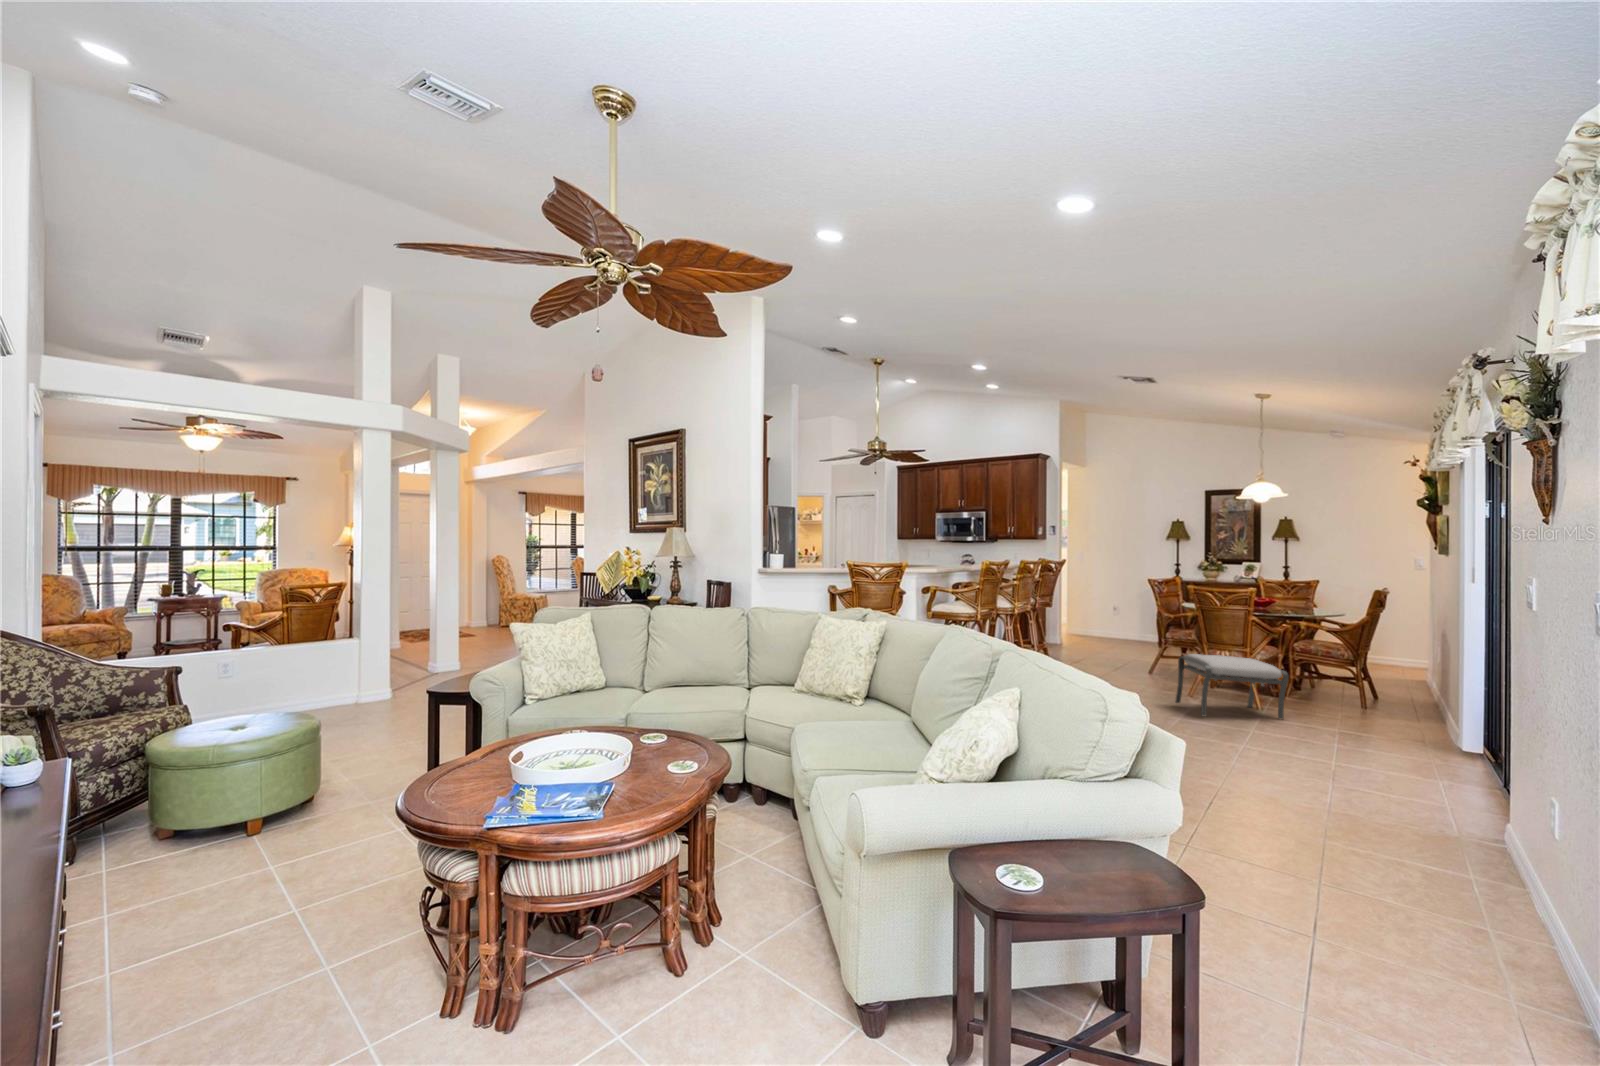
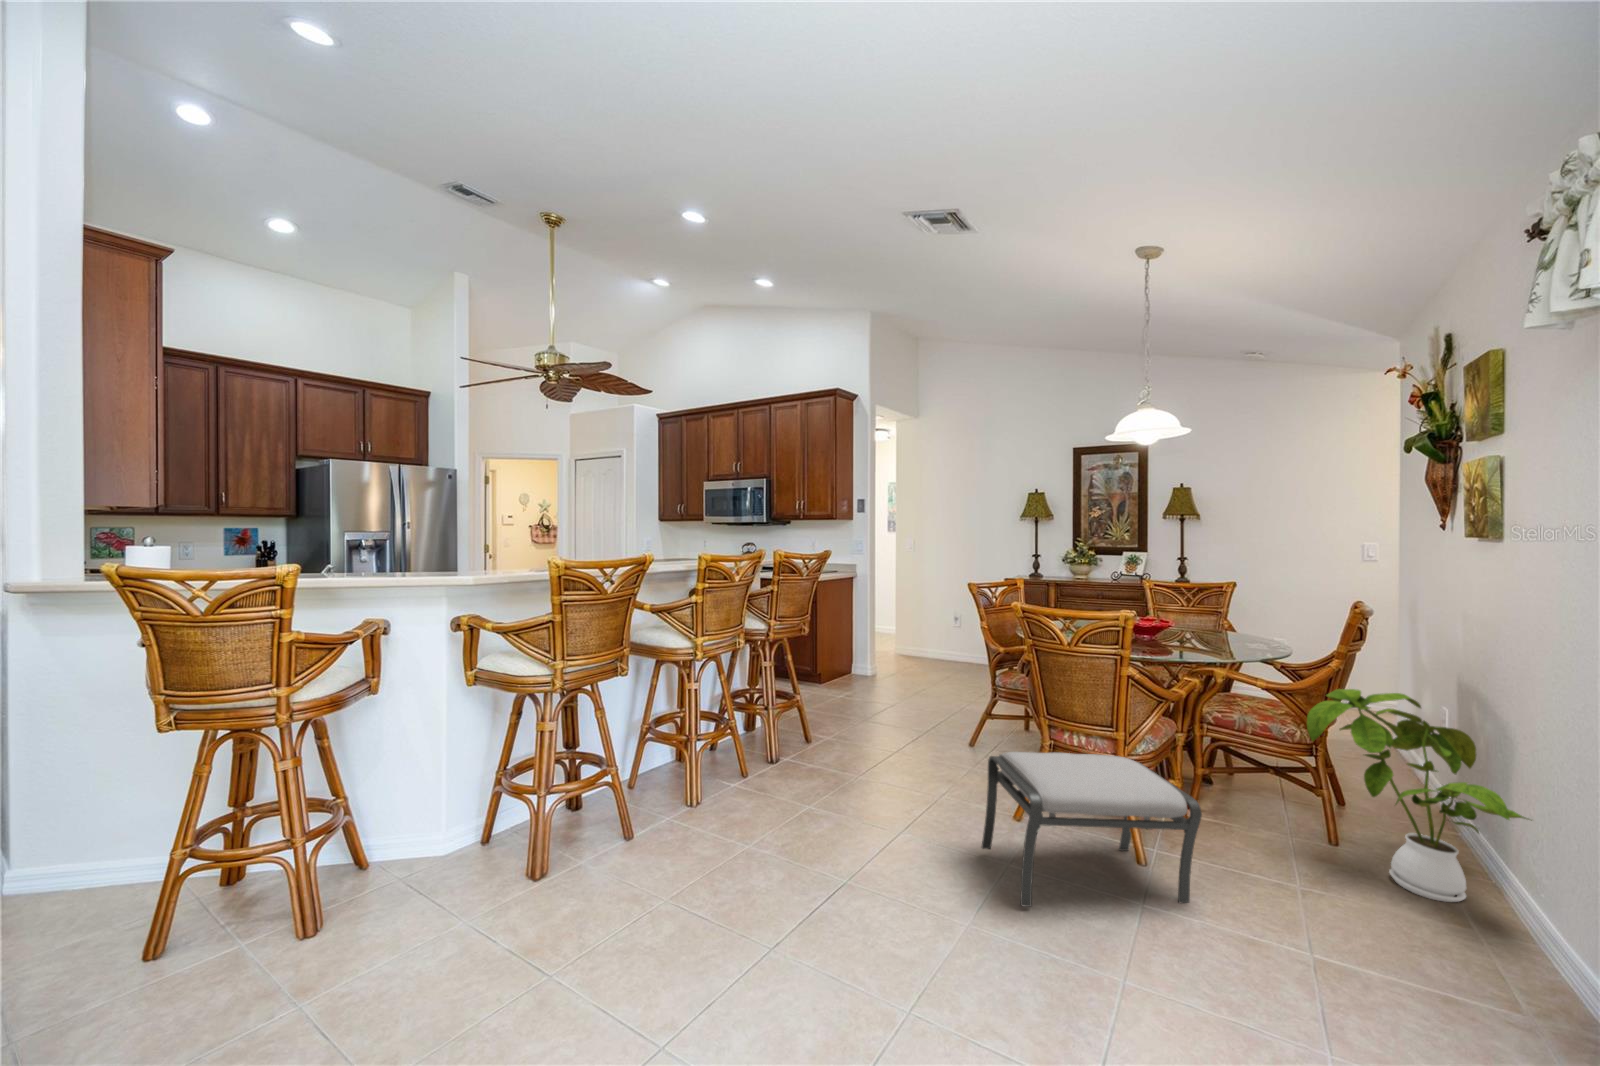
house plant: none [1345,626,1448,724] -> present [1307,689,1532,902]

